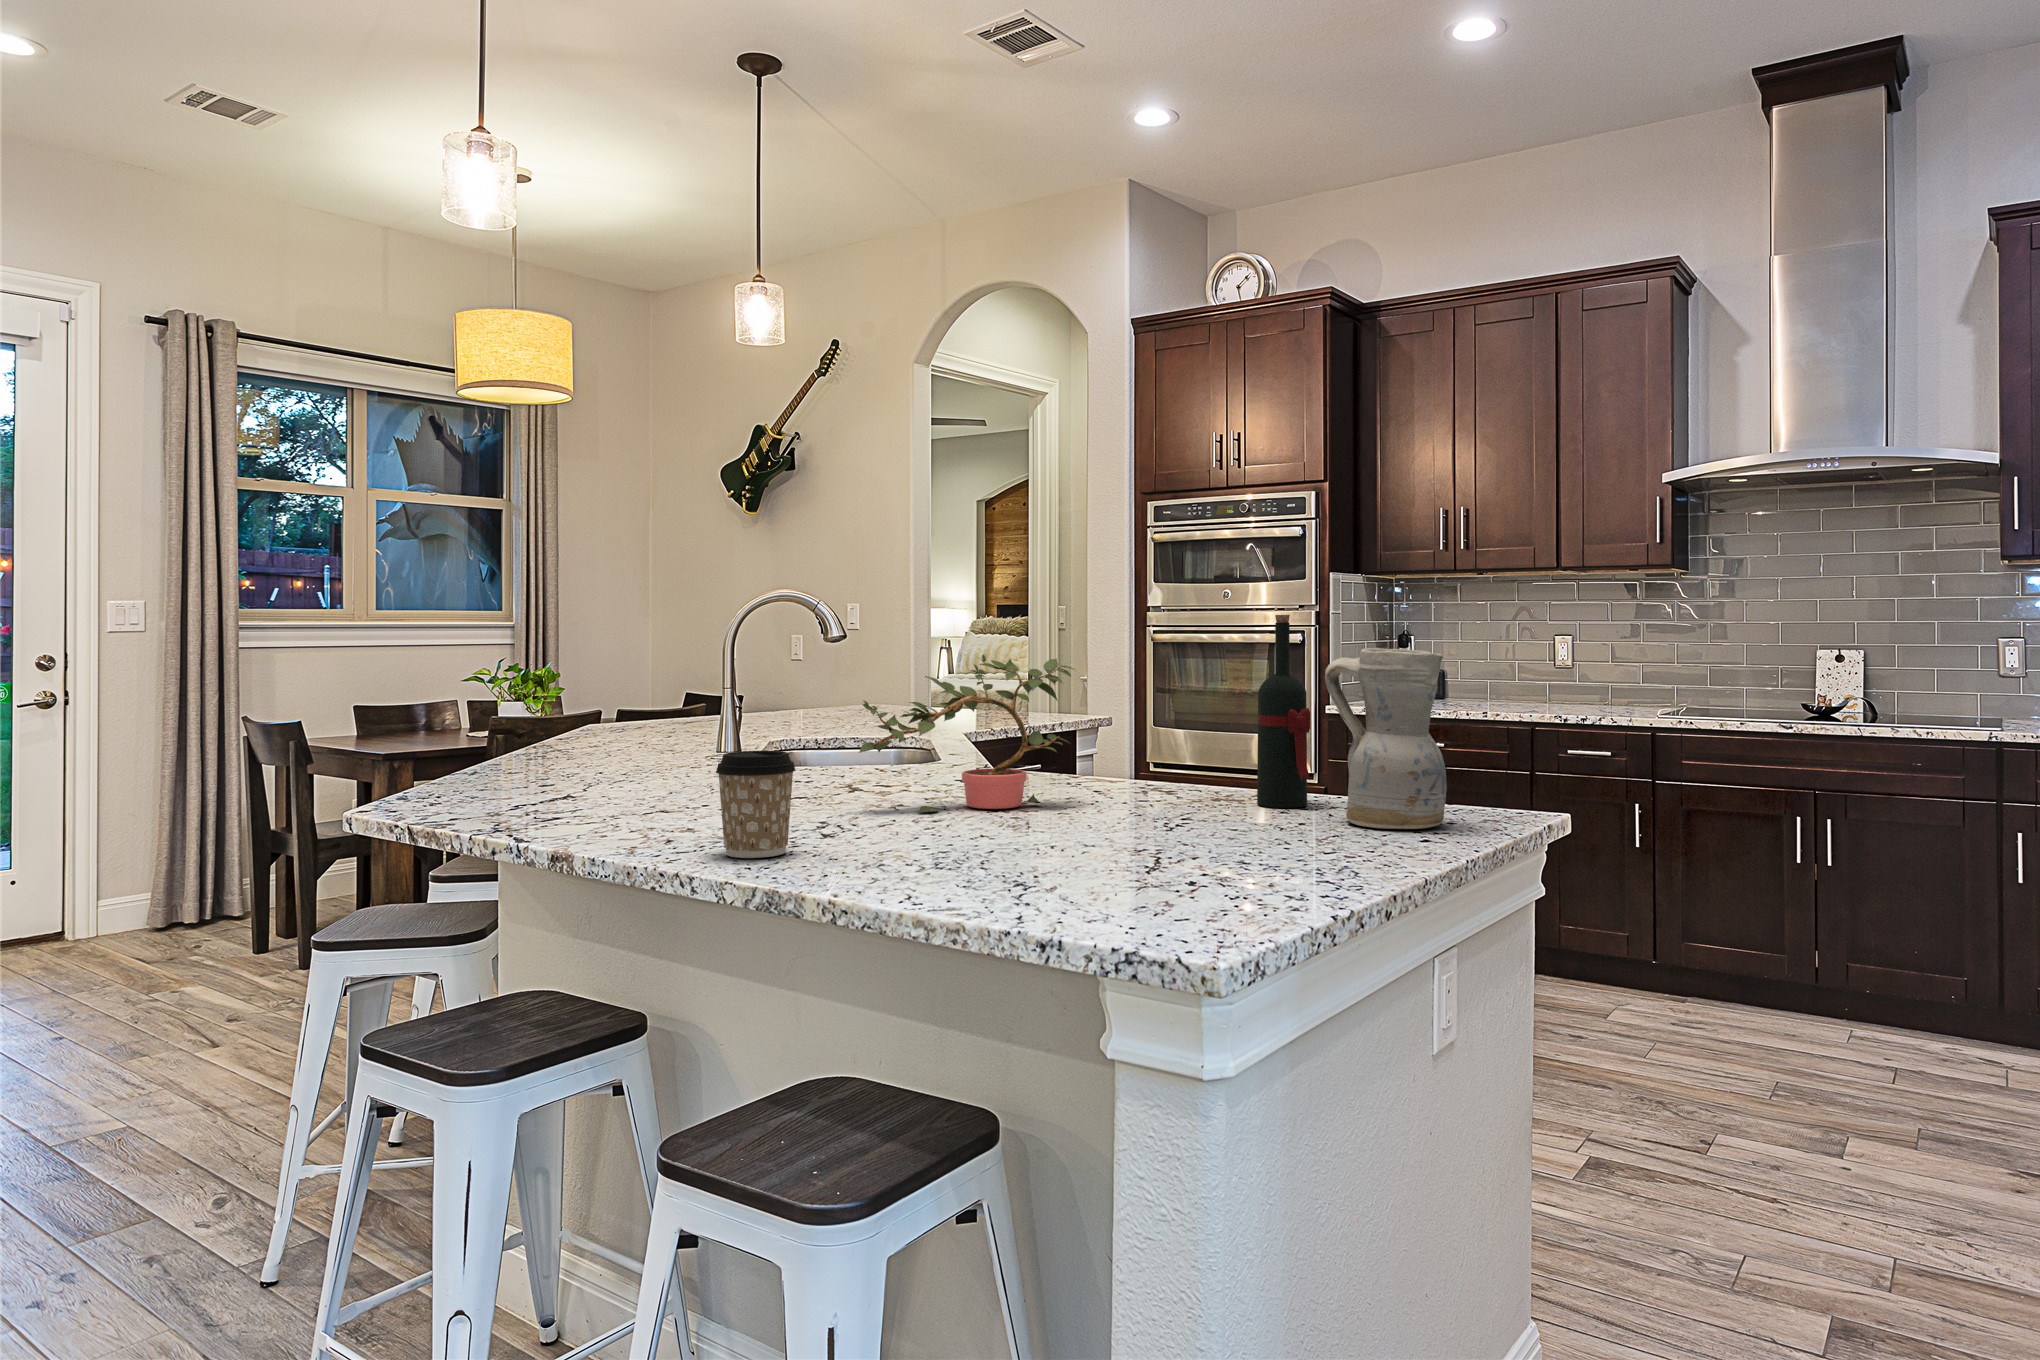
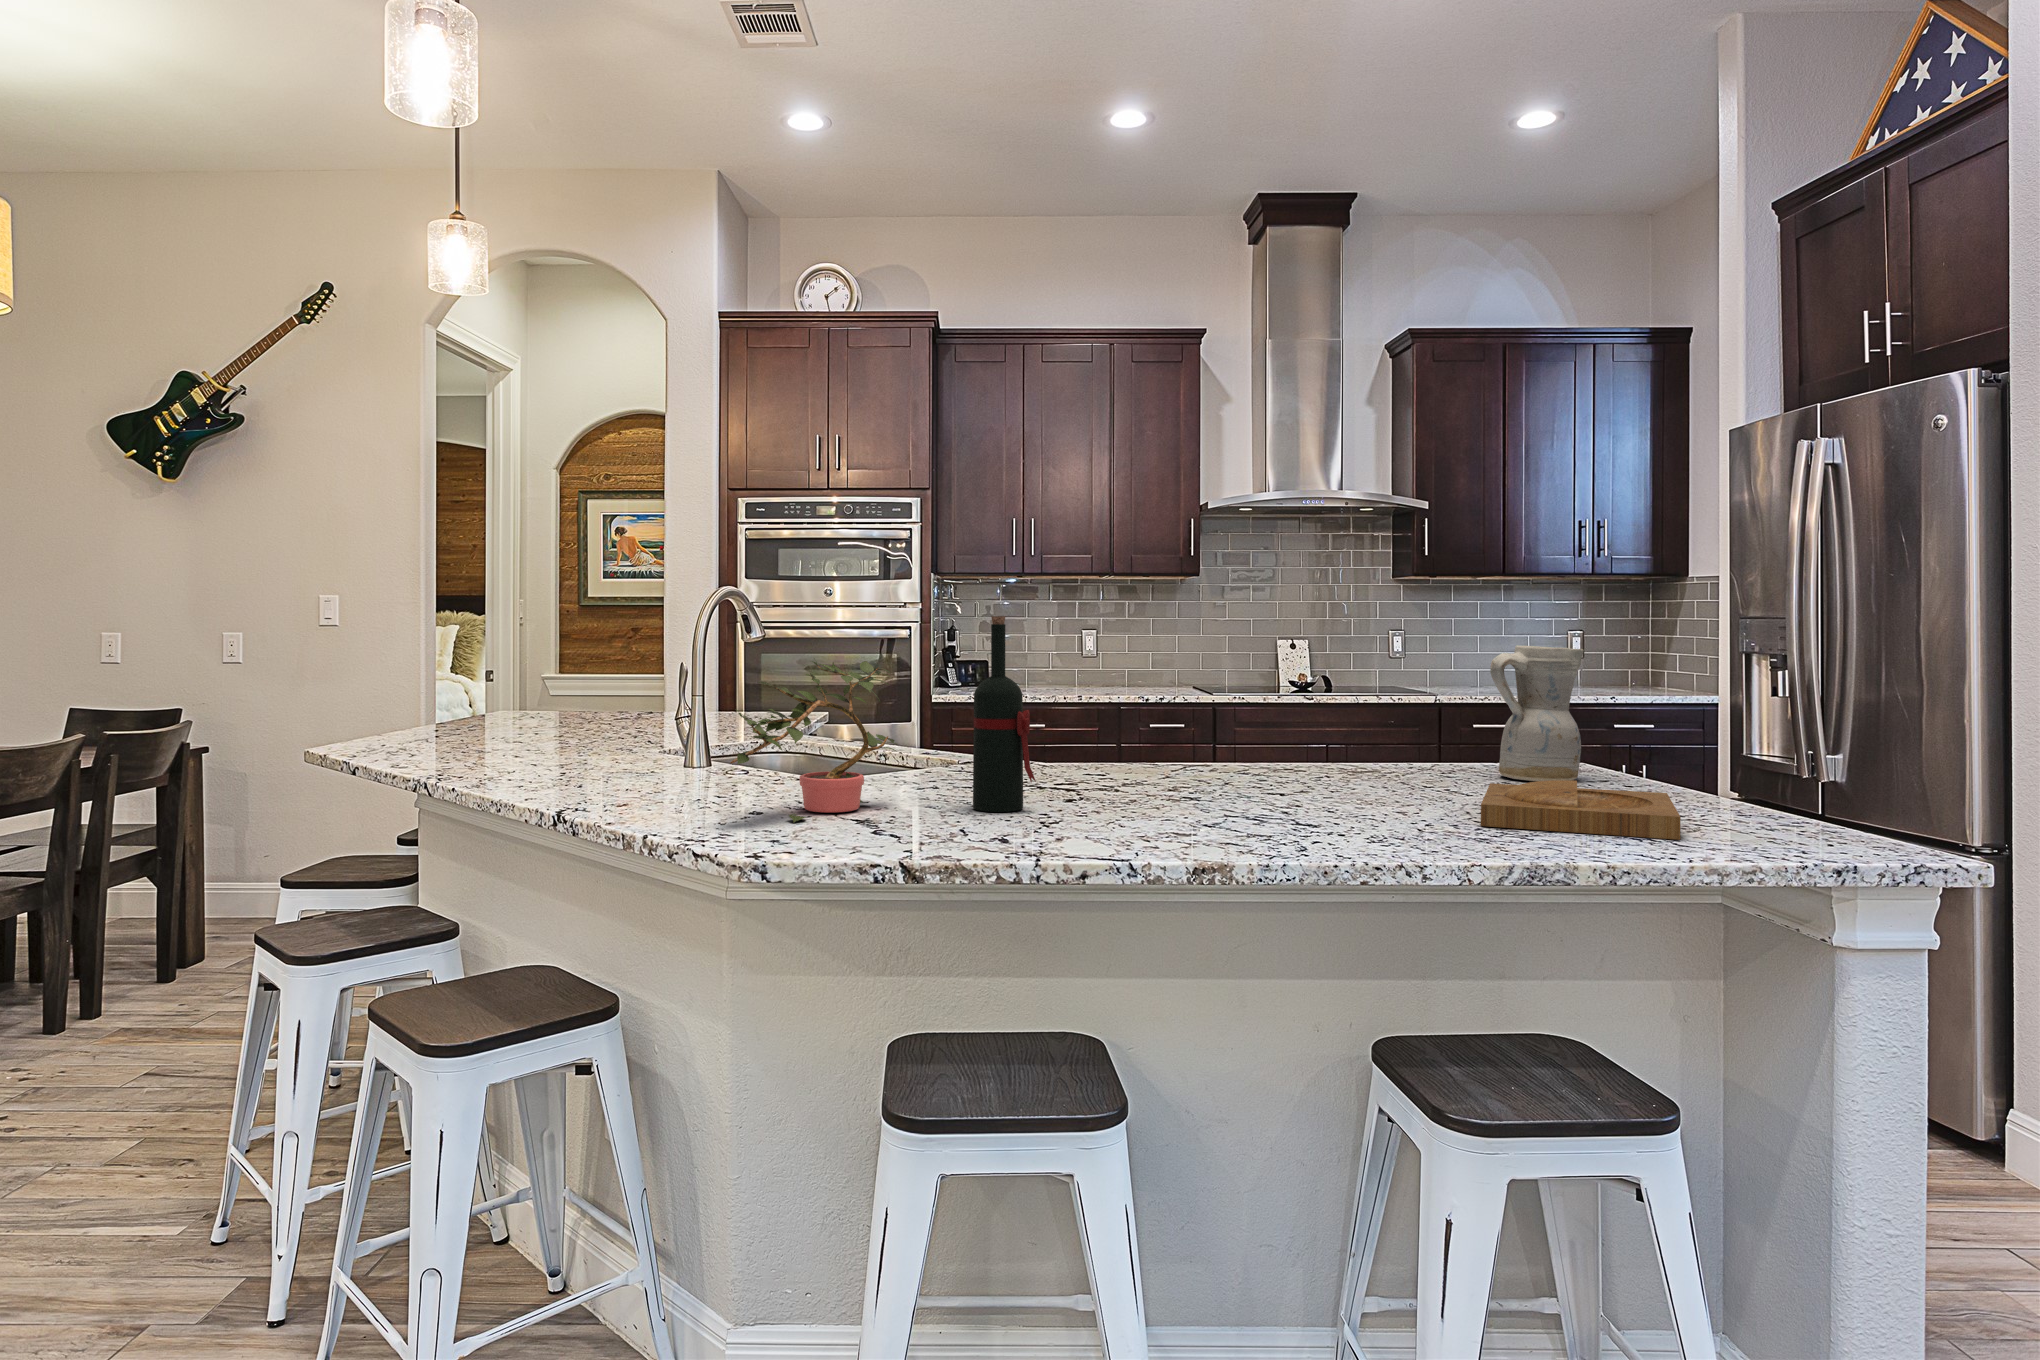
wine bottle: present [1257,615,1310,808] -> present [973,616,1036,812]
potted plant: present [859,654,1075,813] -> present [730,661,897,823]
coffee cup: present [716,751,796,858] -> none [1339,748,1414,846]
tray: none [951,814,1240,890] -> present [1481,780,1681,840]

